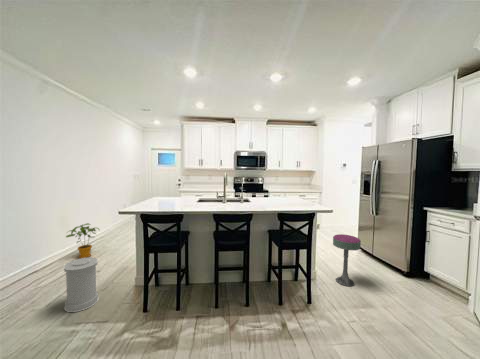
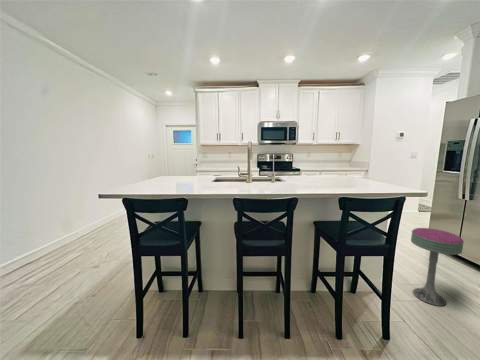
house plant: present [66,223,99,258] -> none [59,209,100,249]
trash can: present [64,257,98,312] -> none [23,257,81,335]

